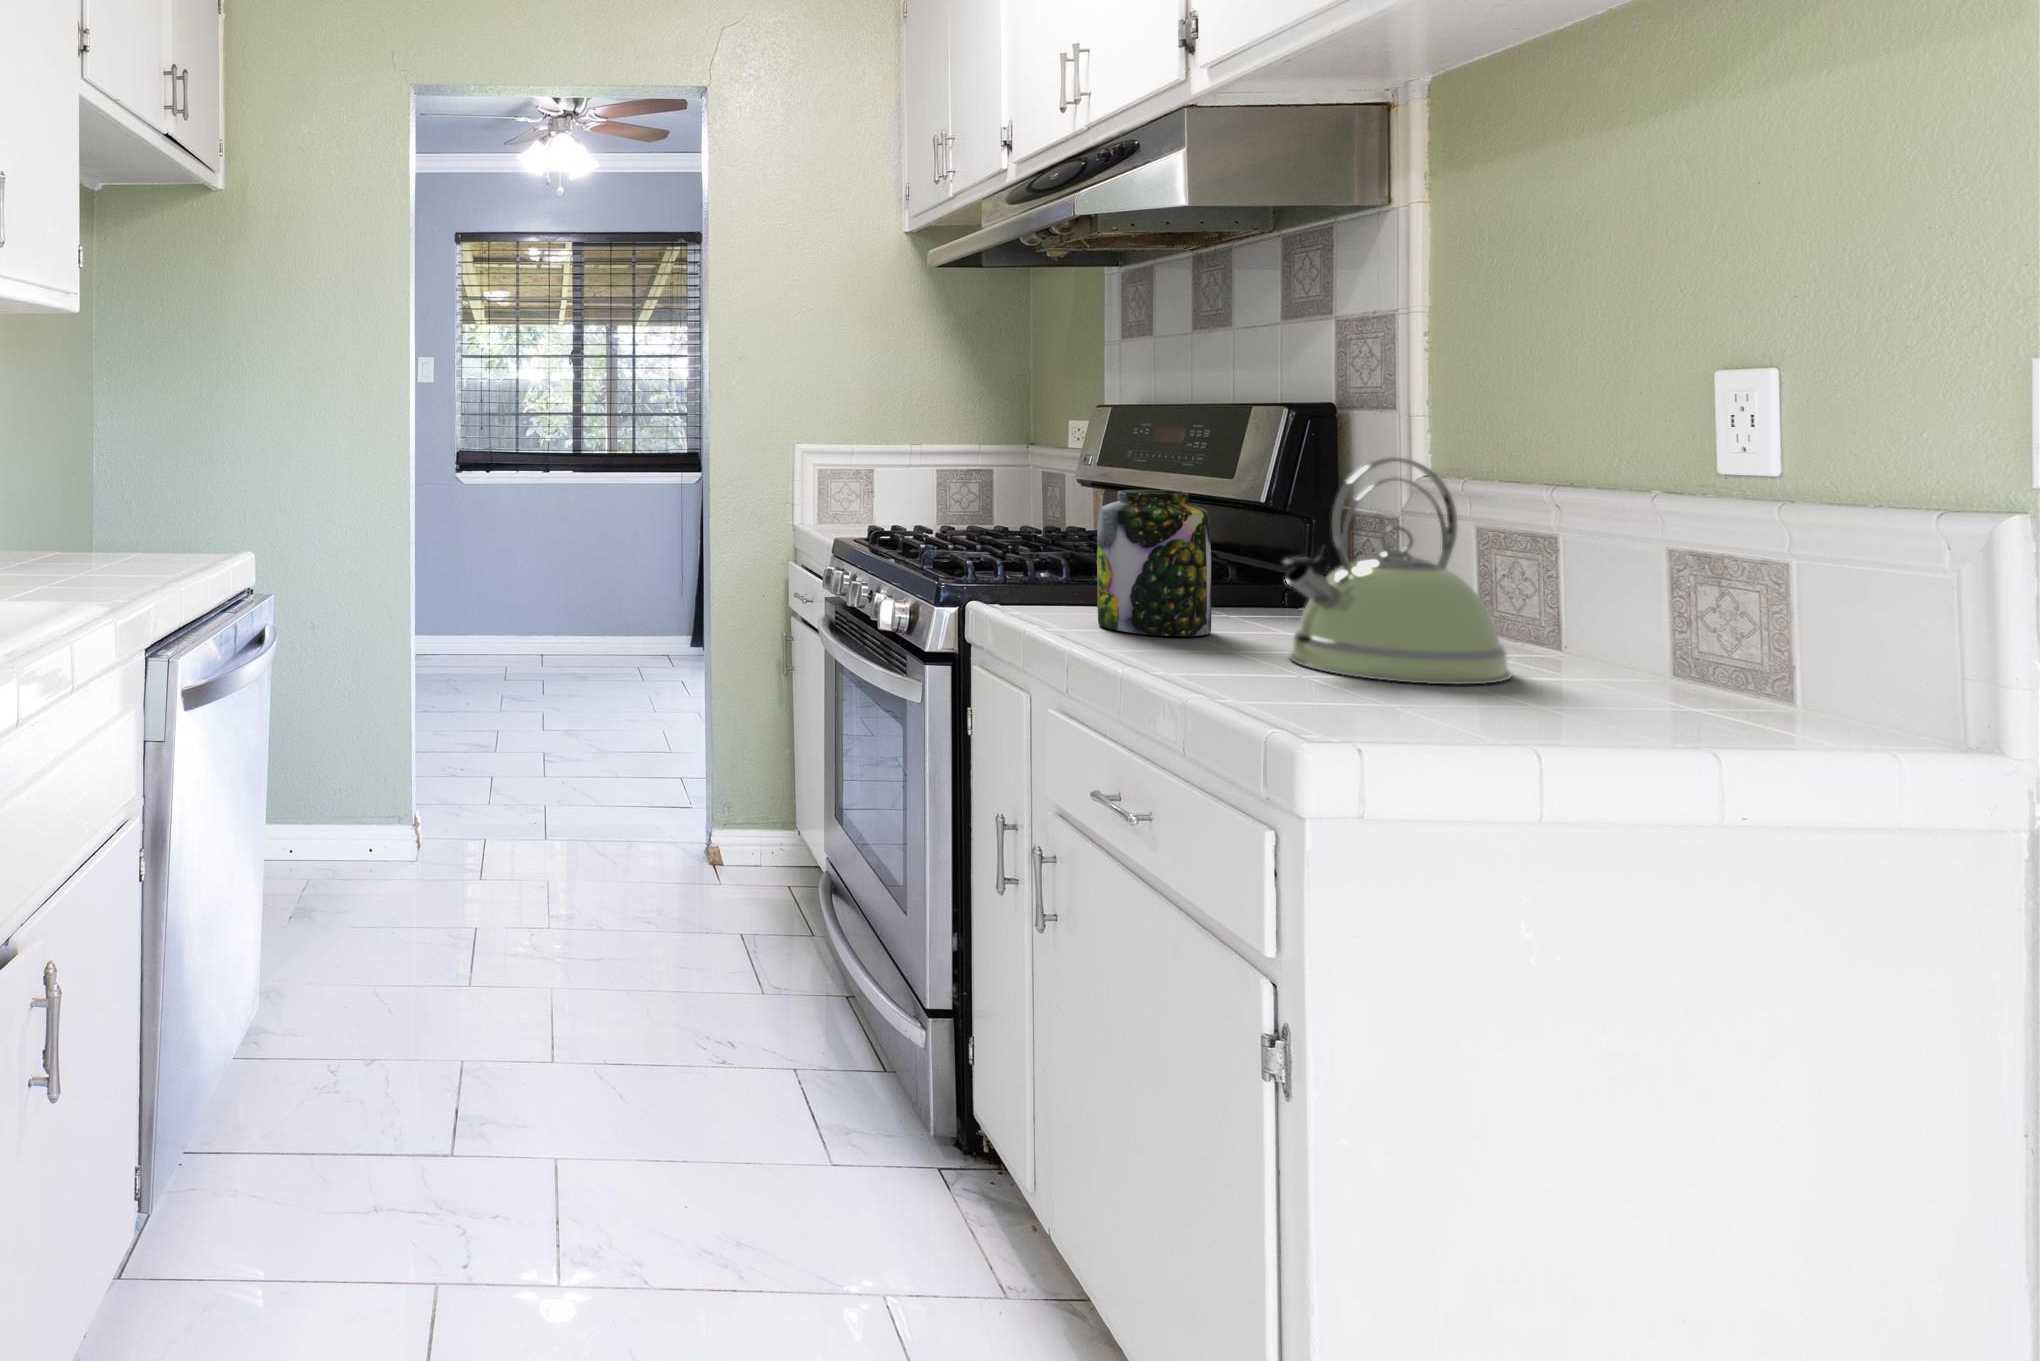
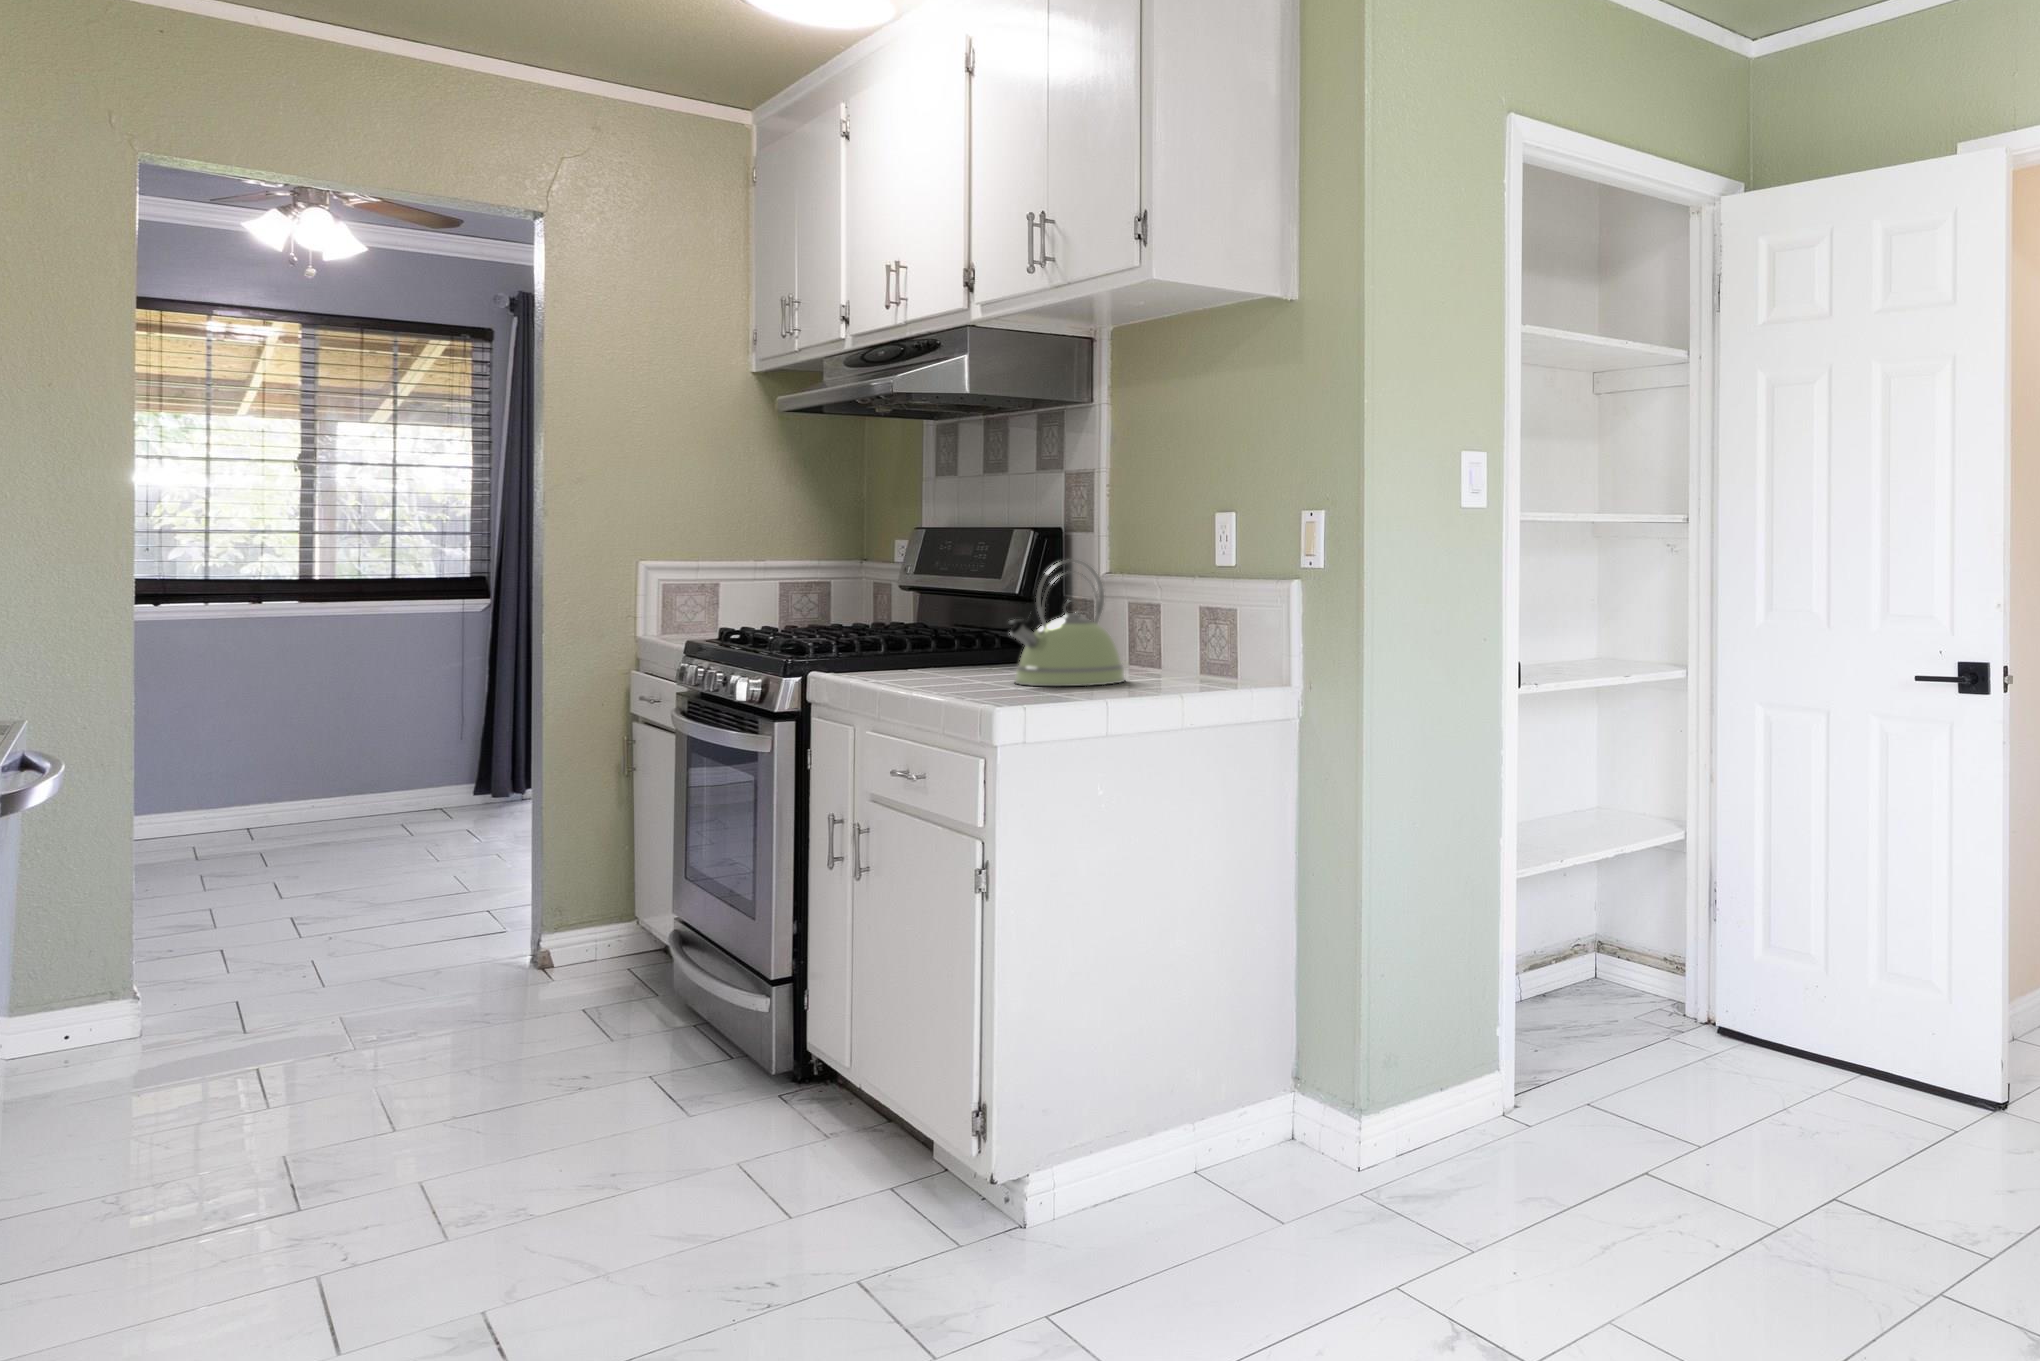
jar: present [1097,490,1211,636] -> none [902,584,974,678]

